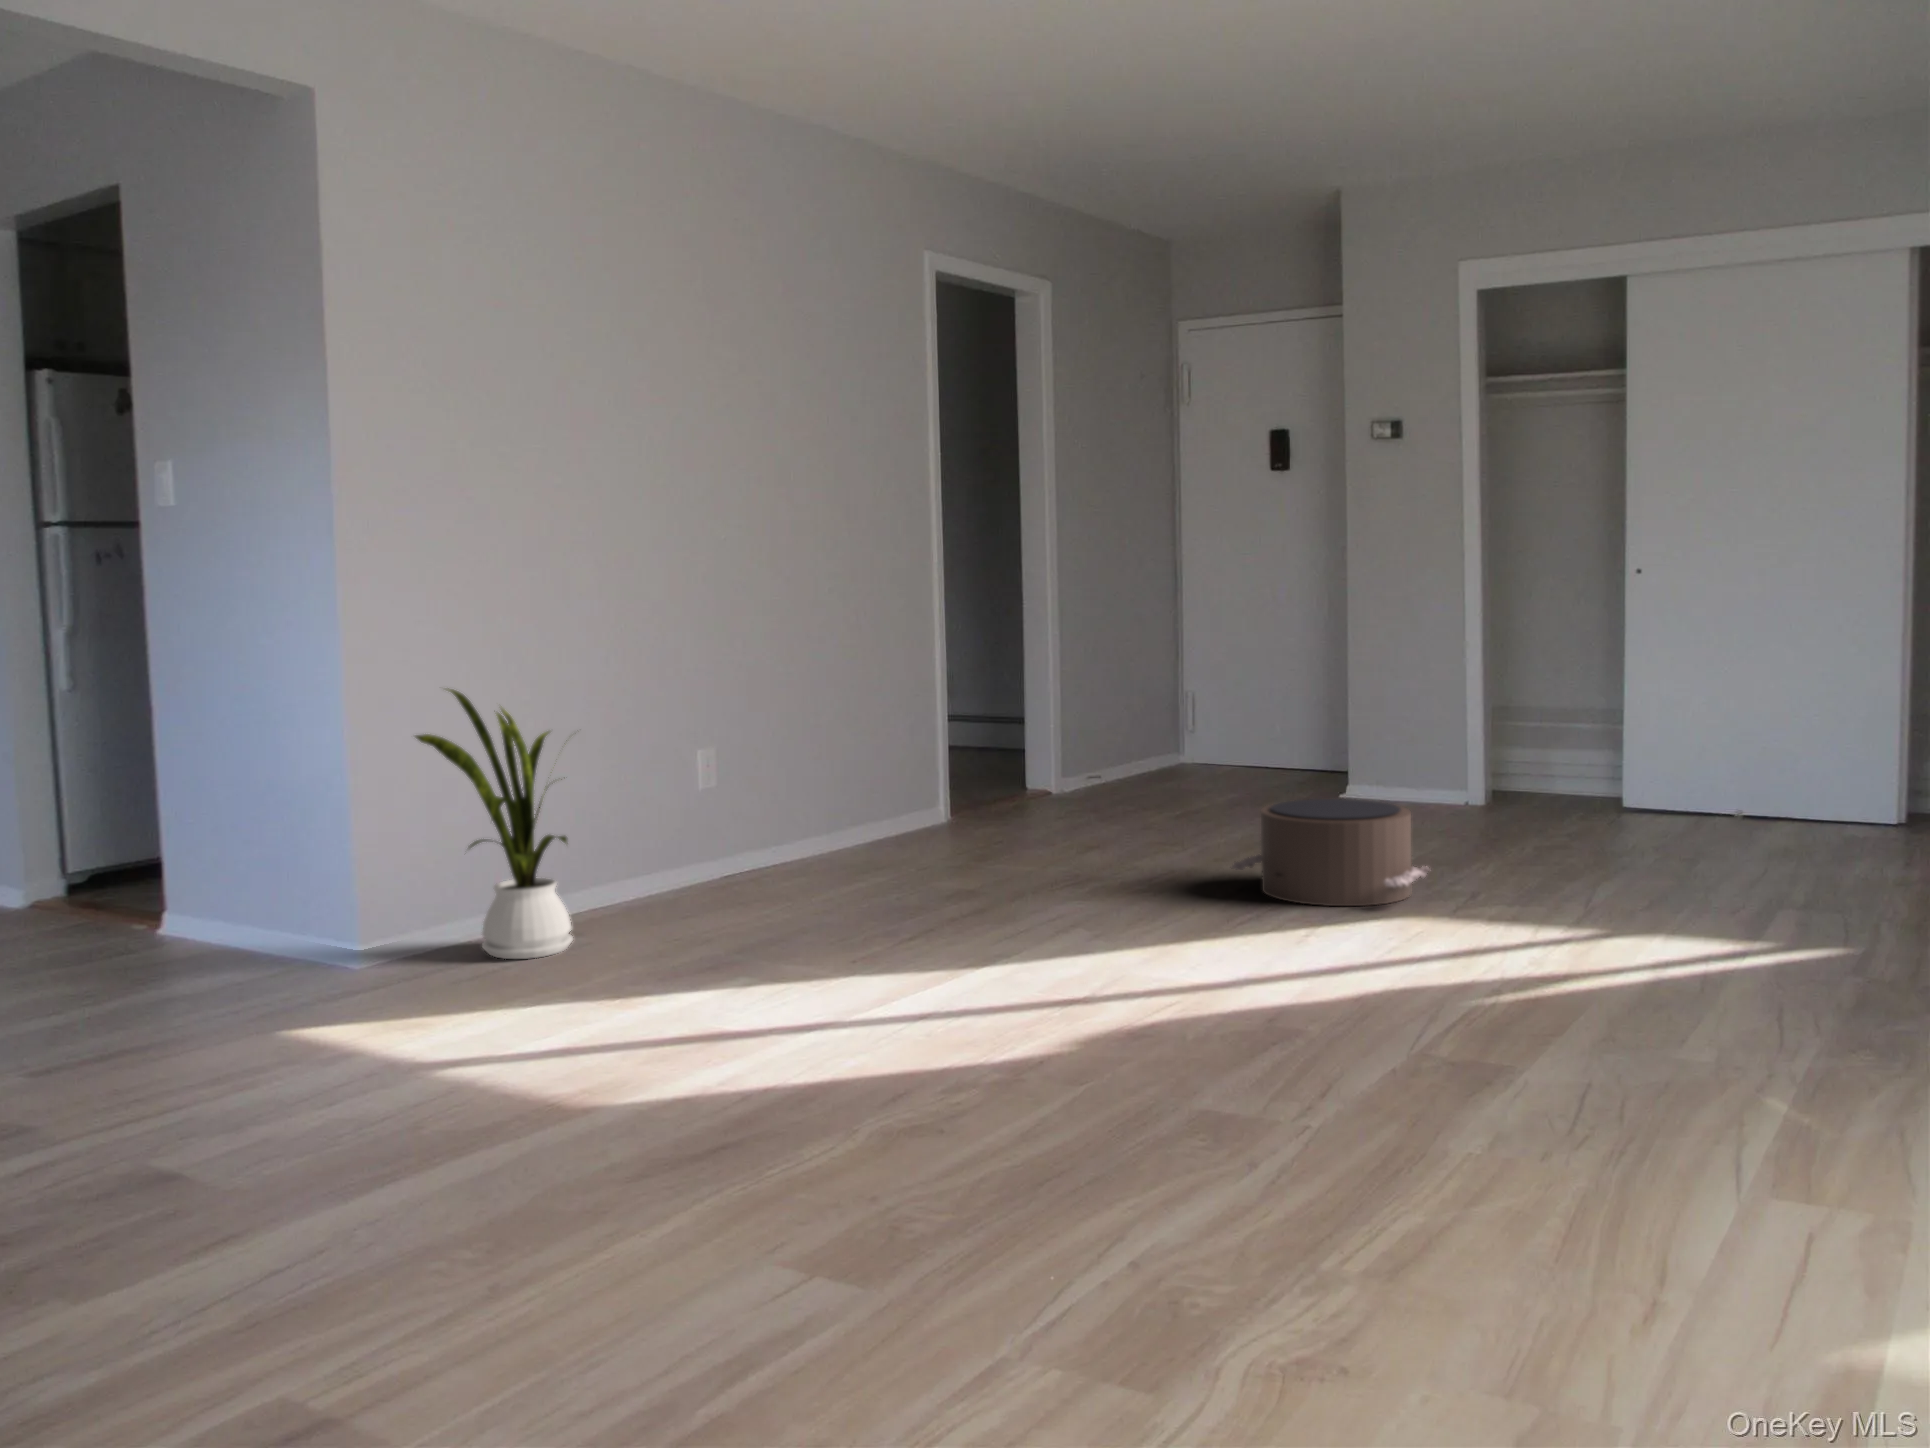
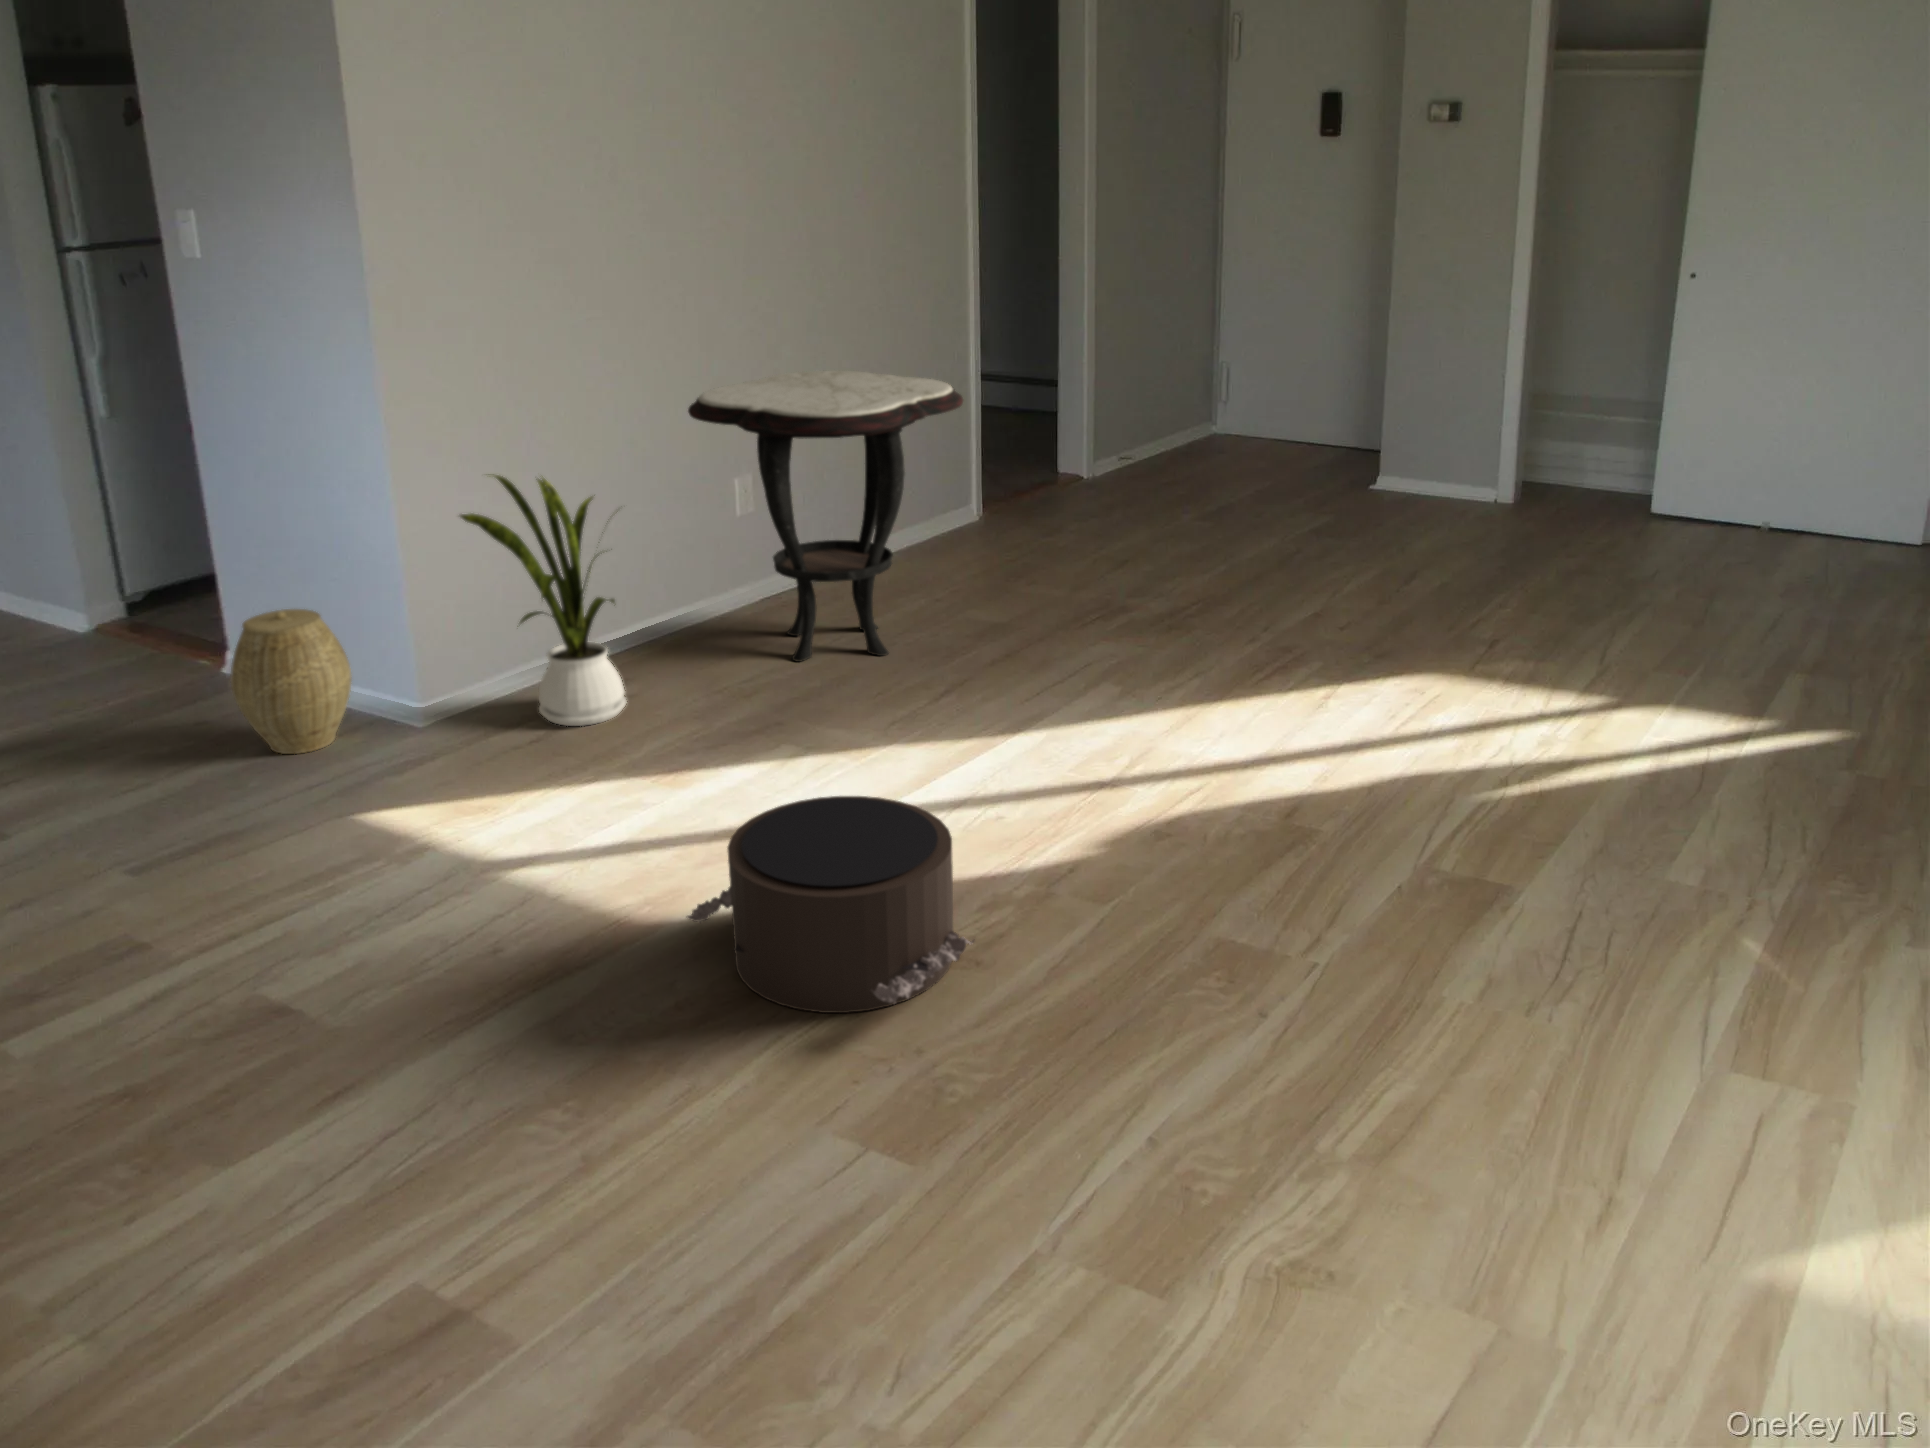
side table: none [649,637,921,914] -> present [688,371,963,662]
pouf: present [1232,799,1429,906] -> present [687,796,974,1013]
woven basket: none [166,834,291,982] -> present [231,609,351,754]

